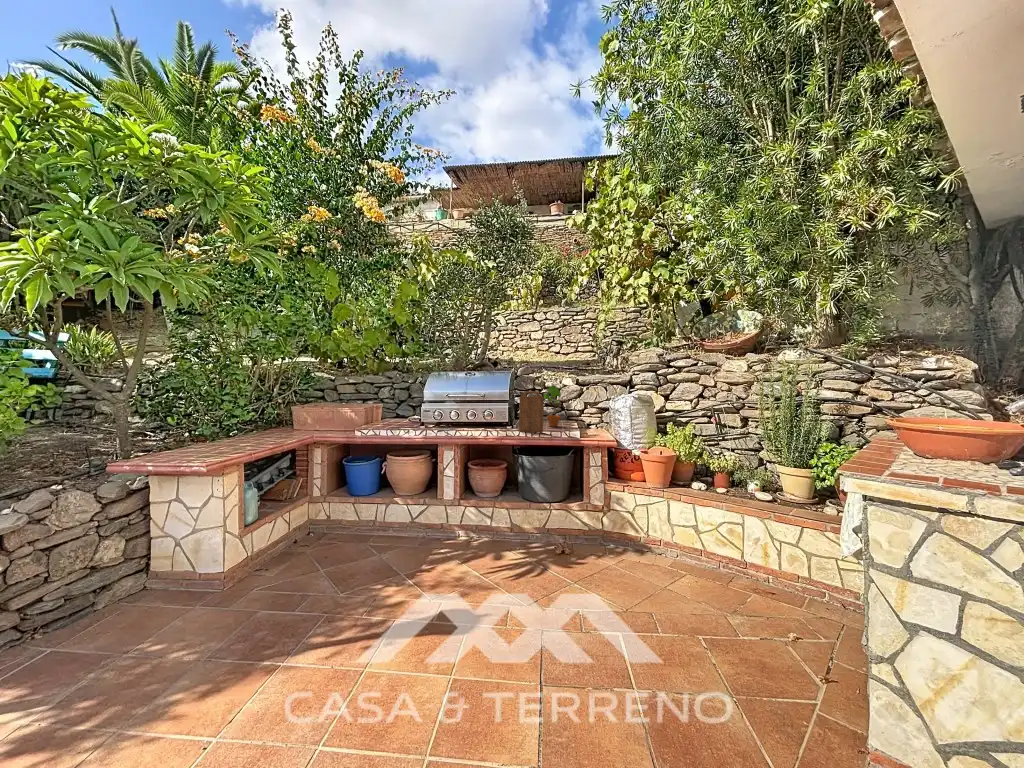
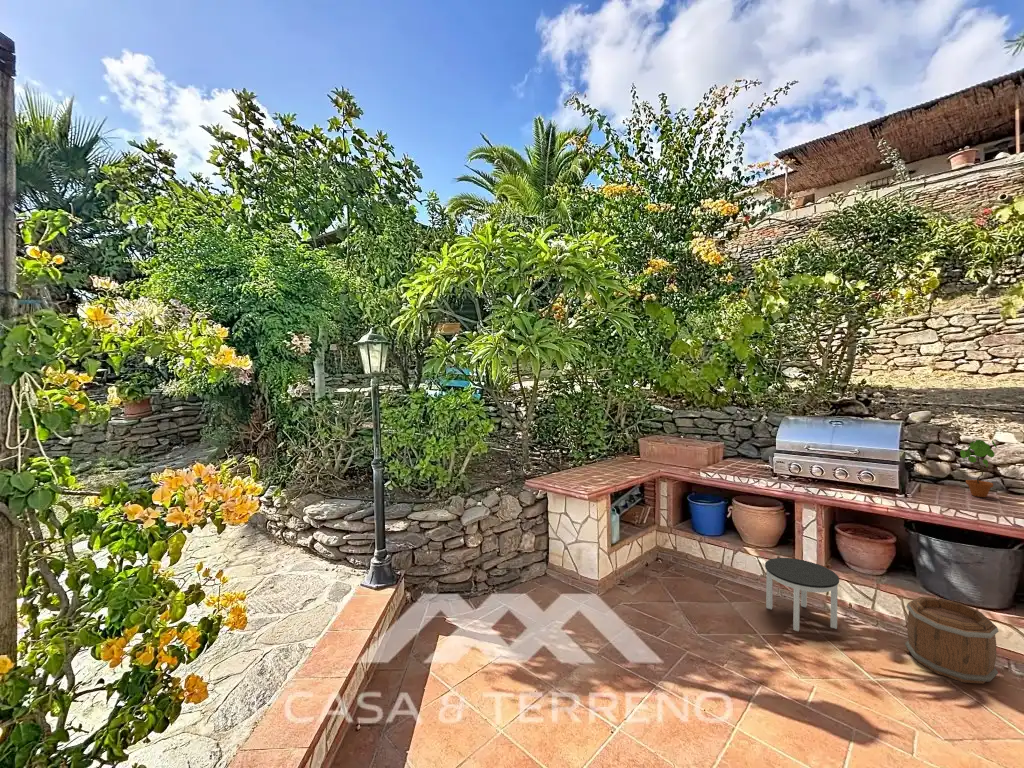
cutting board: present [519,391,543,432] -> none [920,449,963,506]
round table: none [410,499,467,562] -> present [765,558,839,631]
bucket: none [510,505,560,563] -> present [905,597,999,684]

